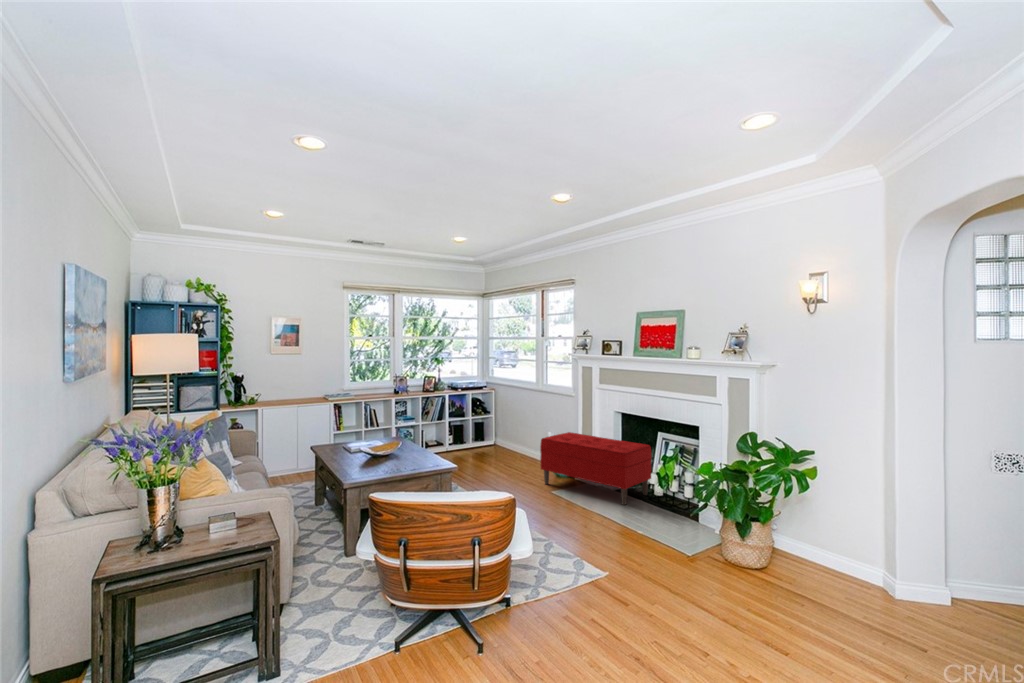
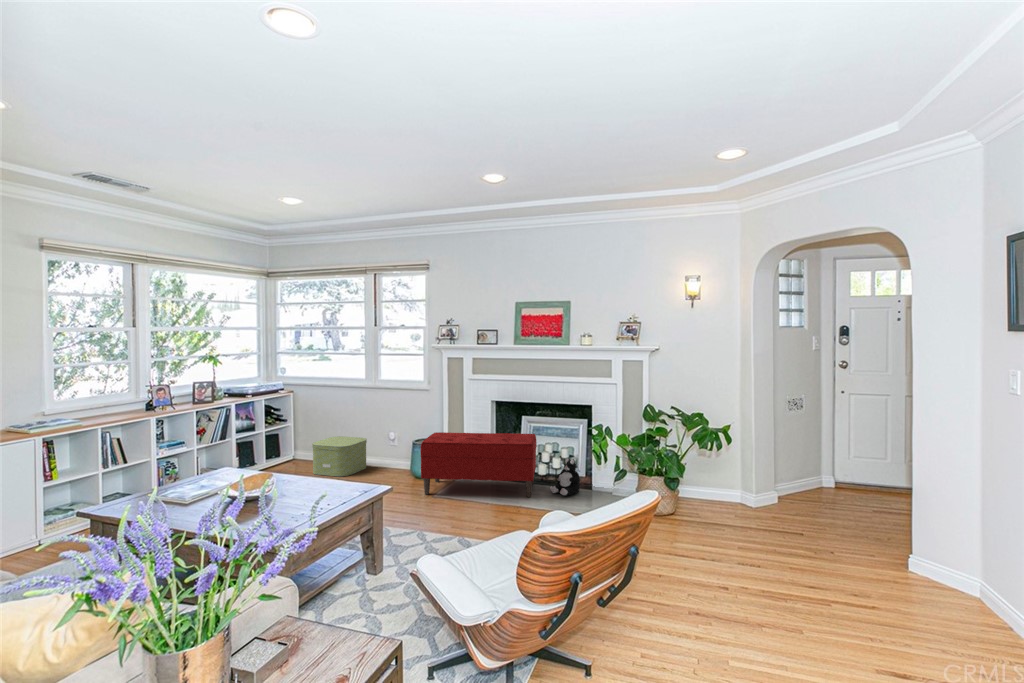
storage box: none [494,427,536,459] -> present [312,436,367,476]
plush toy: none [647,474,682,511] -> present [550,458,580,496]

